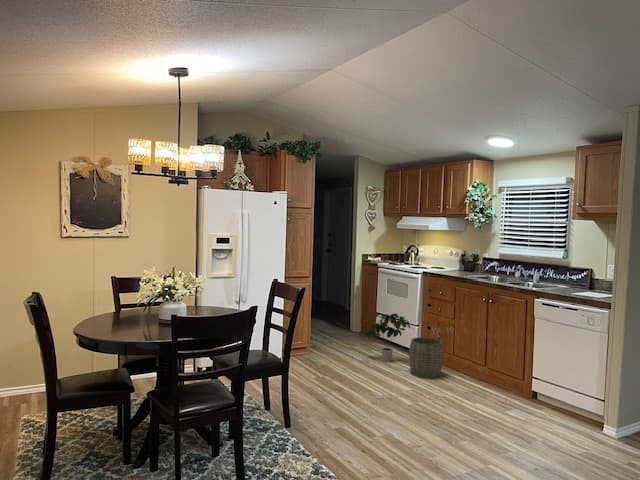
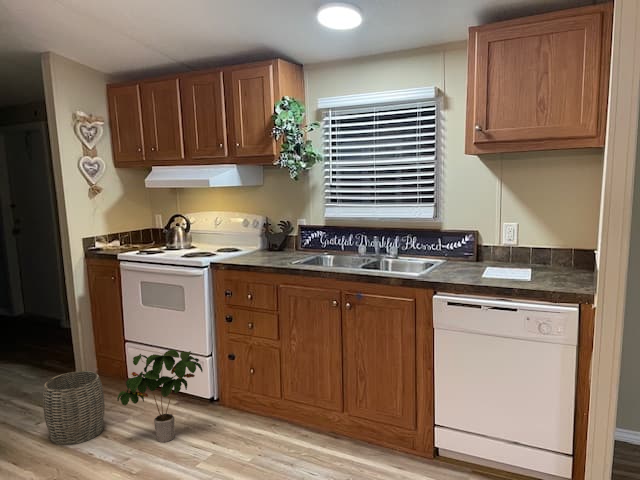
woven basket: present [409,337,443,378] -> present [43,371,105,445]

